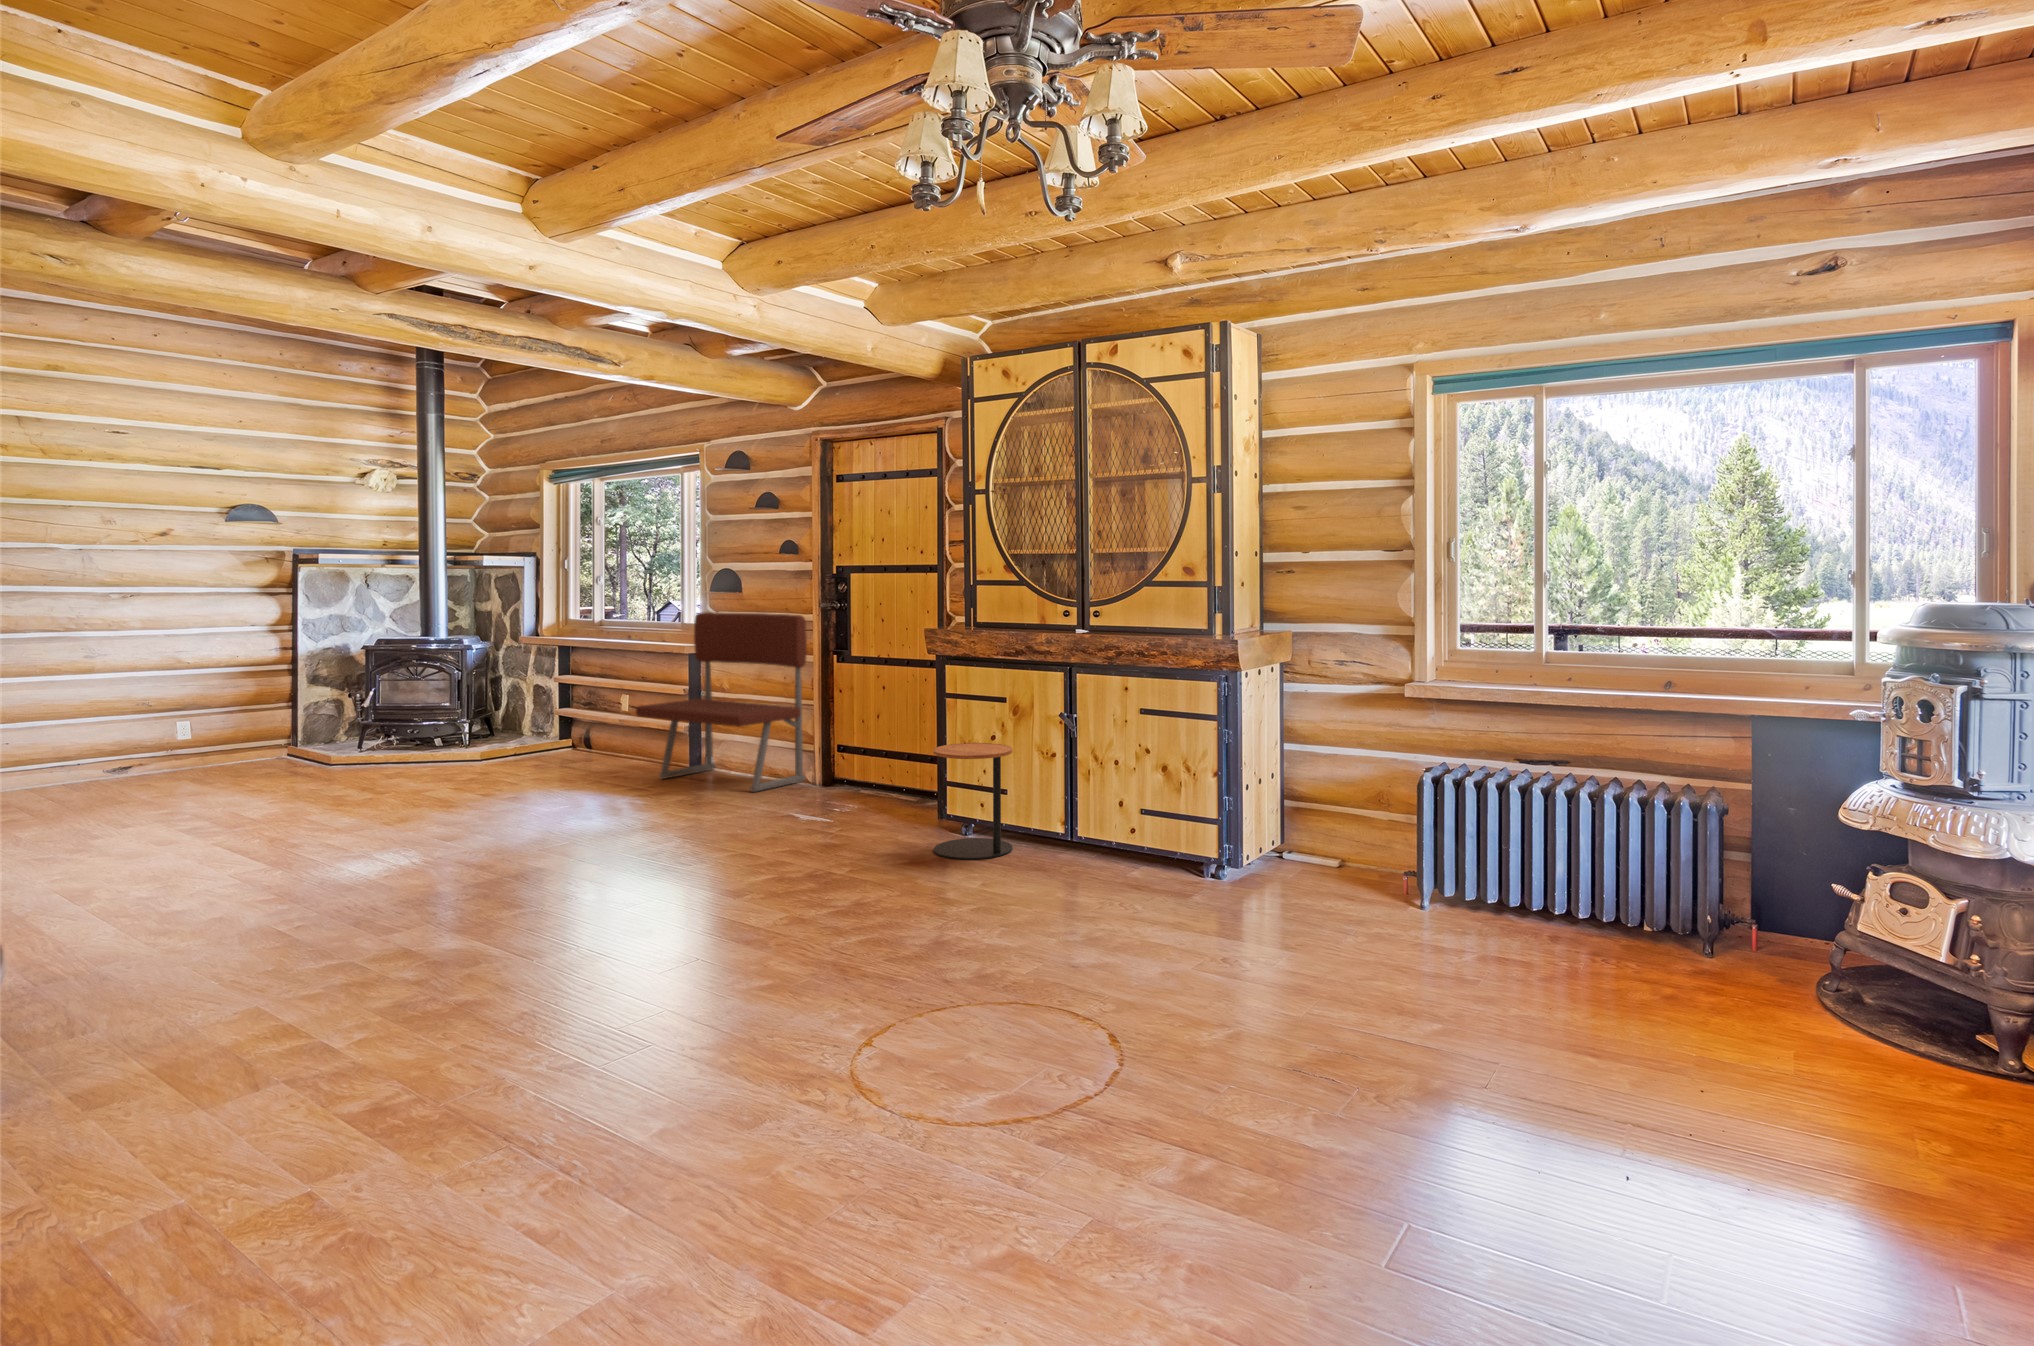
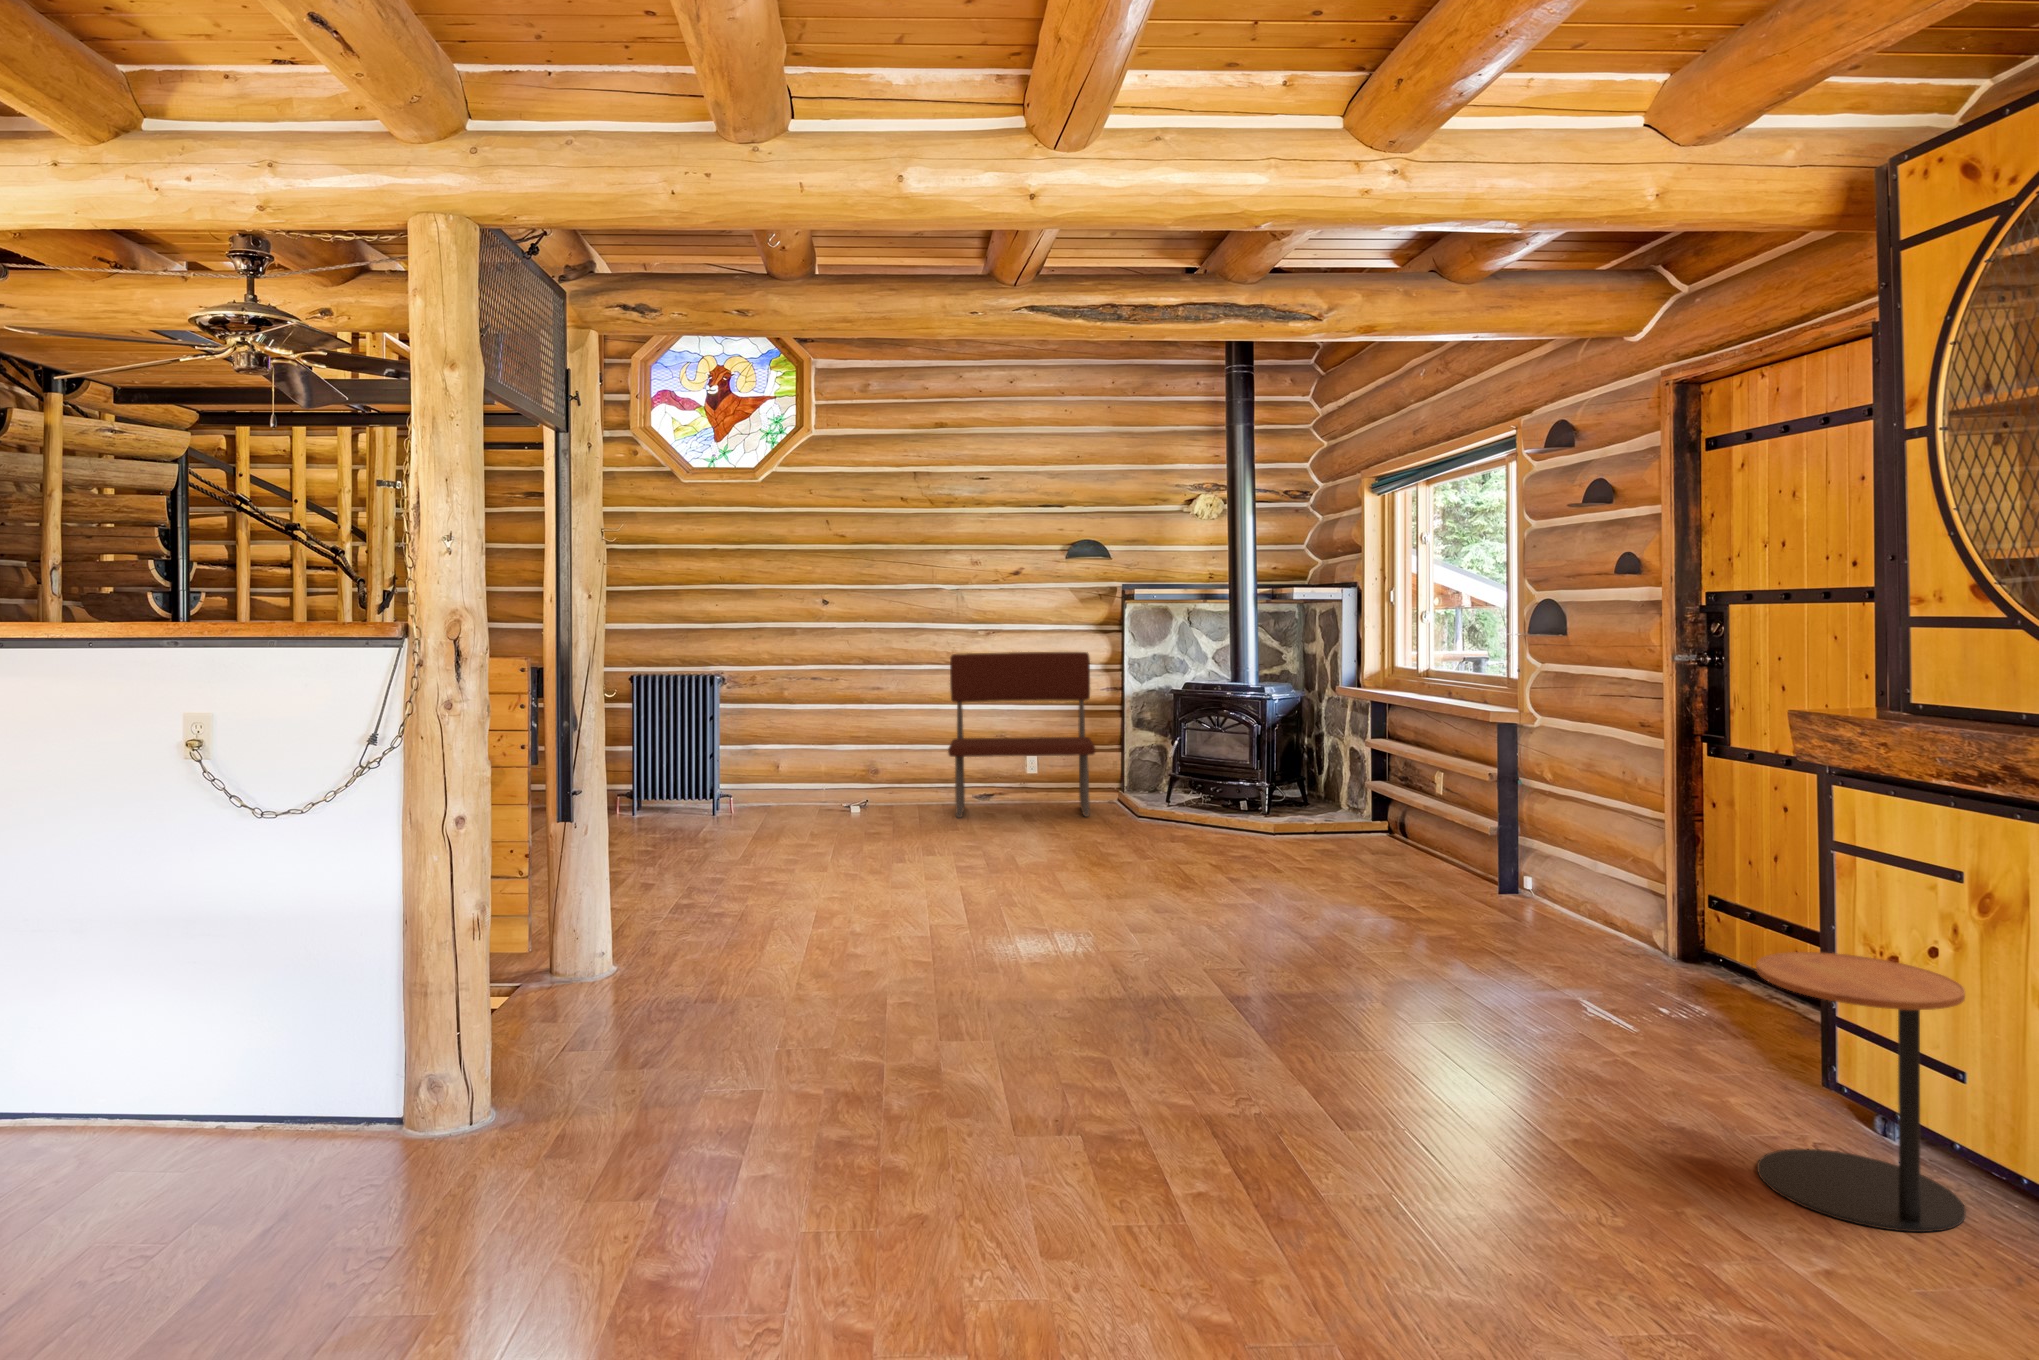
bench: present [636,612,807,792] -> present [948,652,1095,818]

